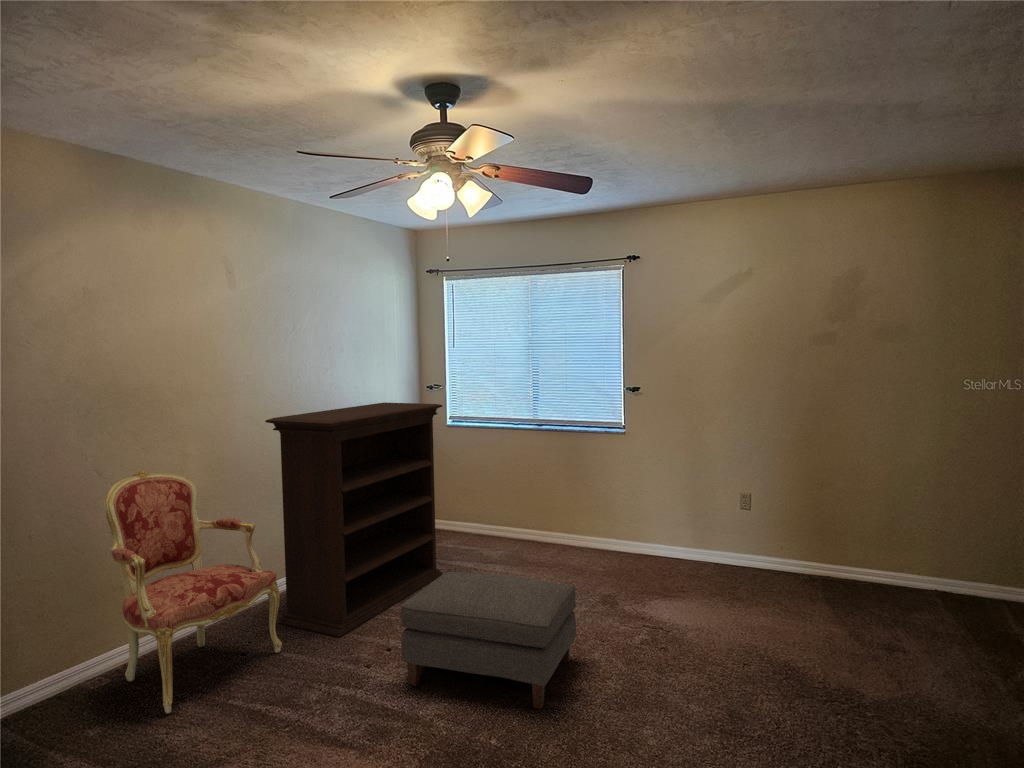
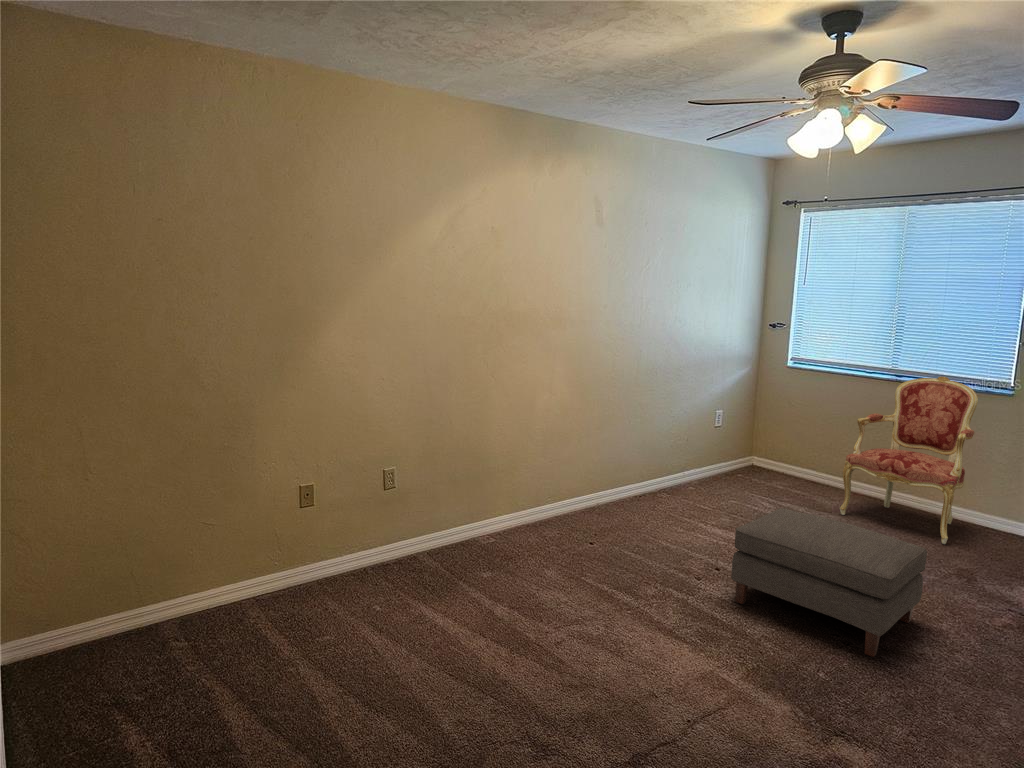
bookshelf: present [265,402,443,637] -> none [617,338,790,547]
armchair: present [104,471,282,713] -> present [840,376,978,544]

